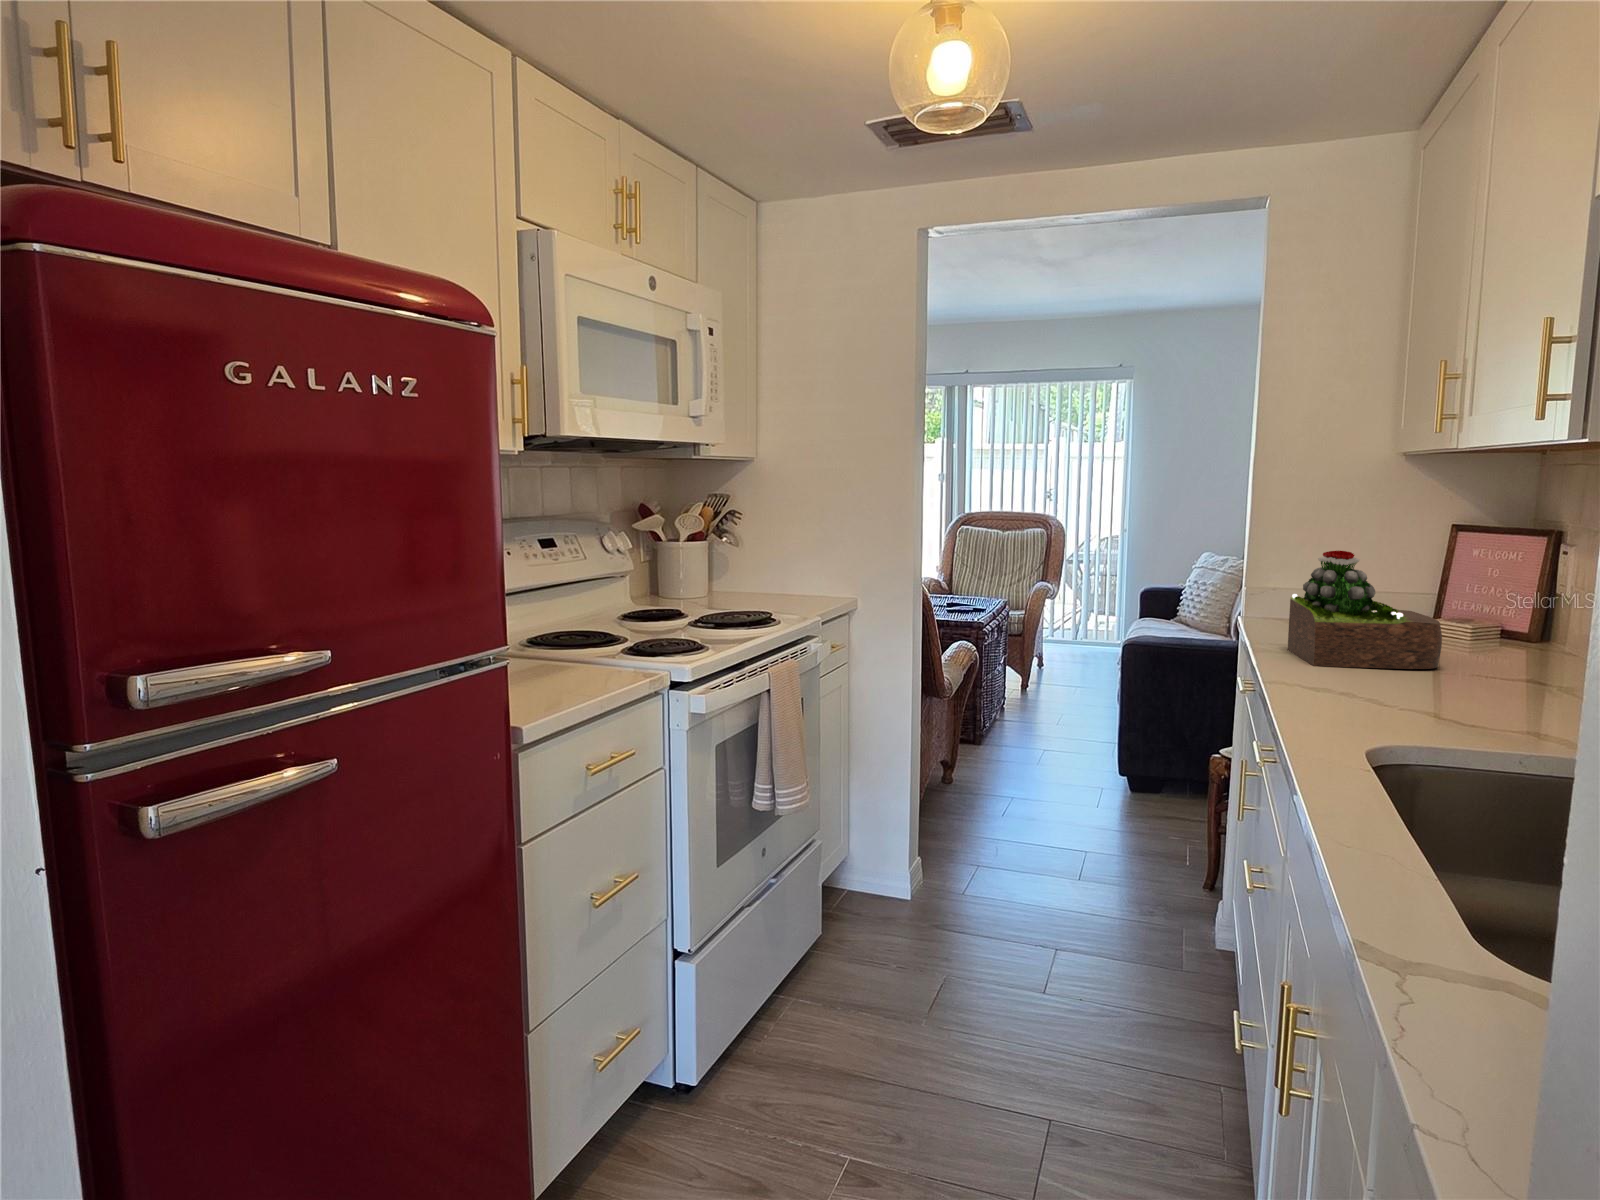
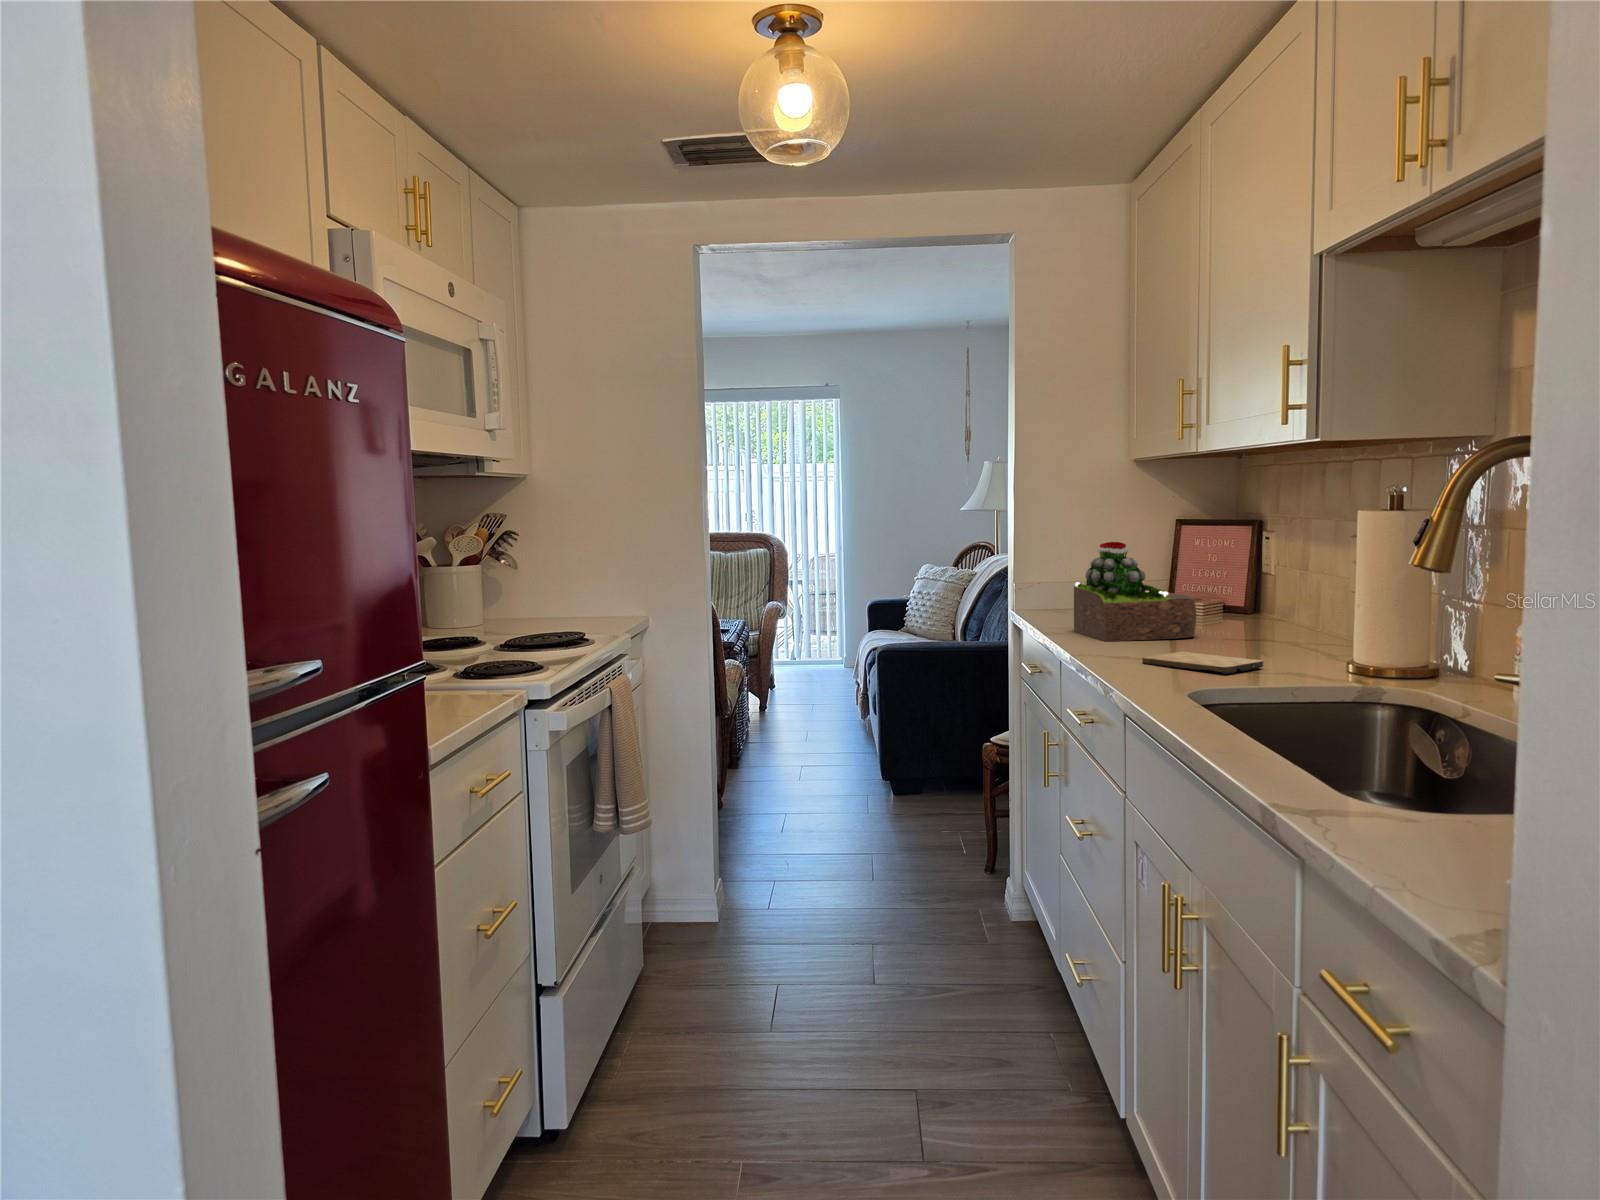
cutting board: none [1332,689,1493,727] -> present [1142,652,1263,674]

